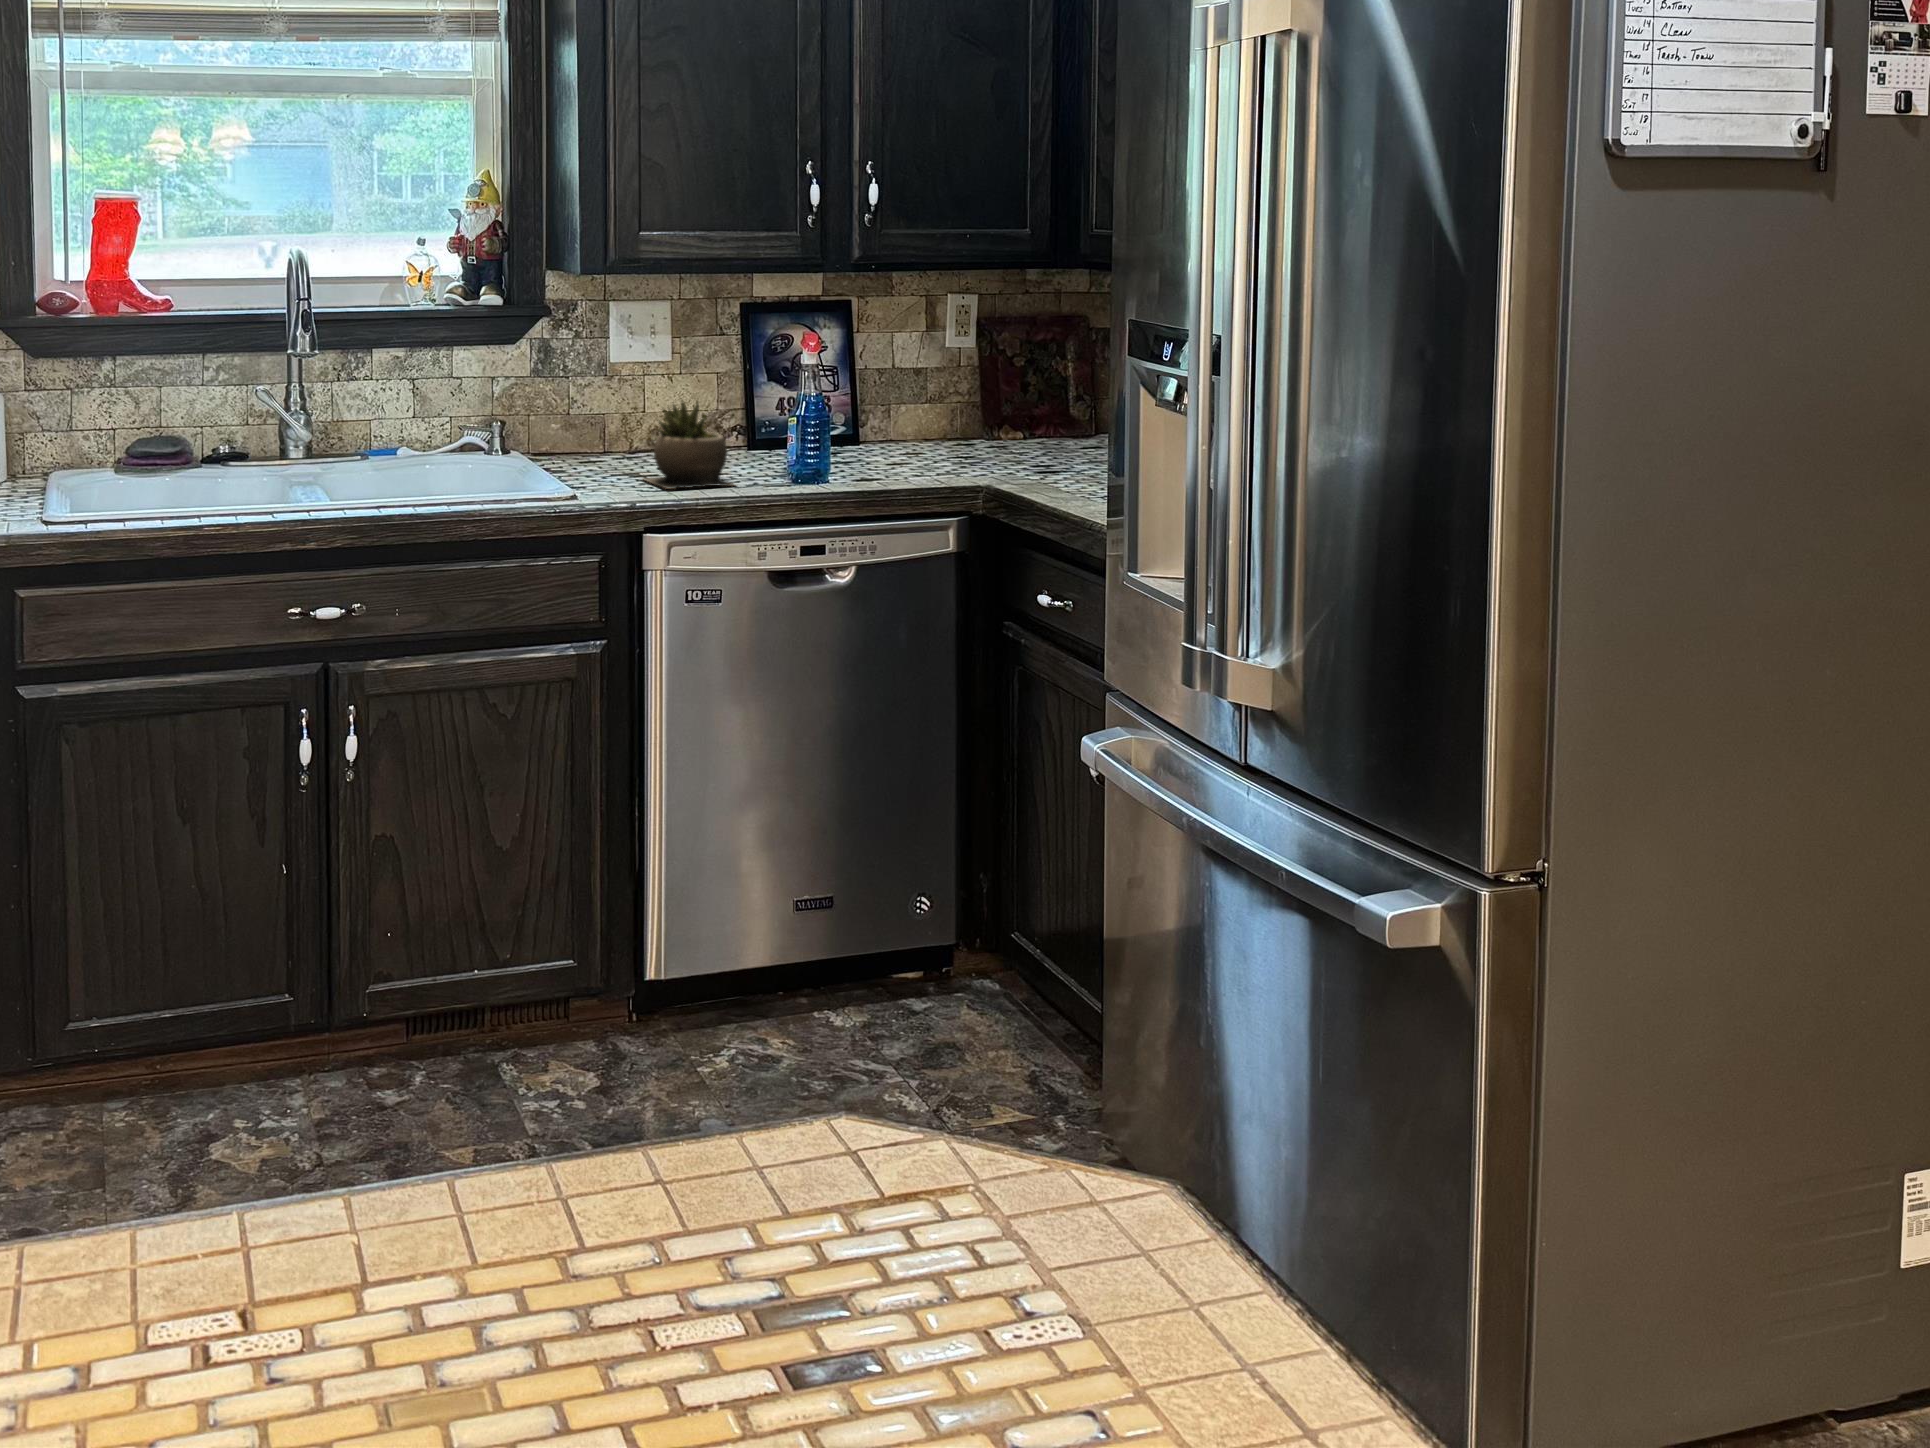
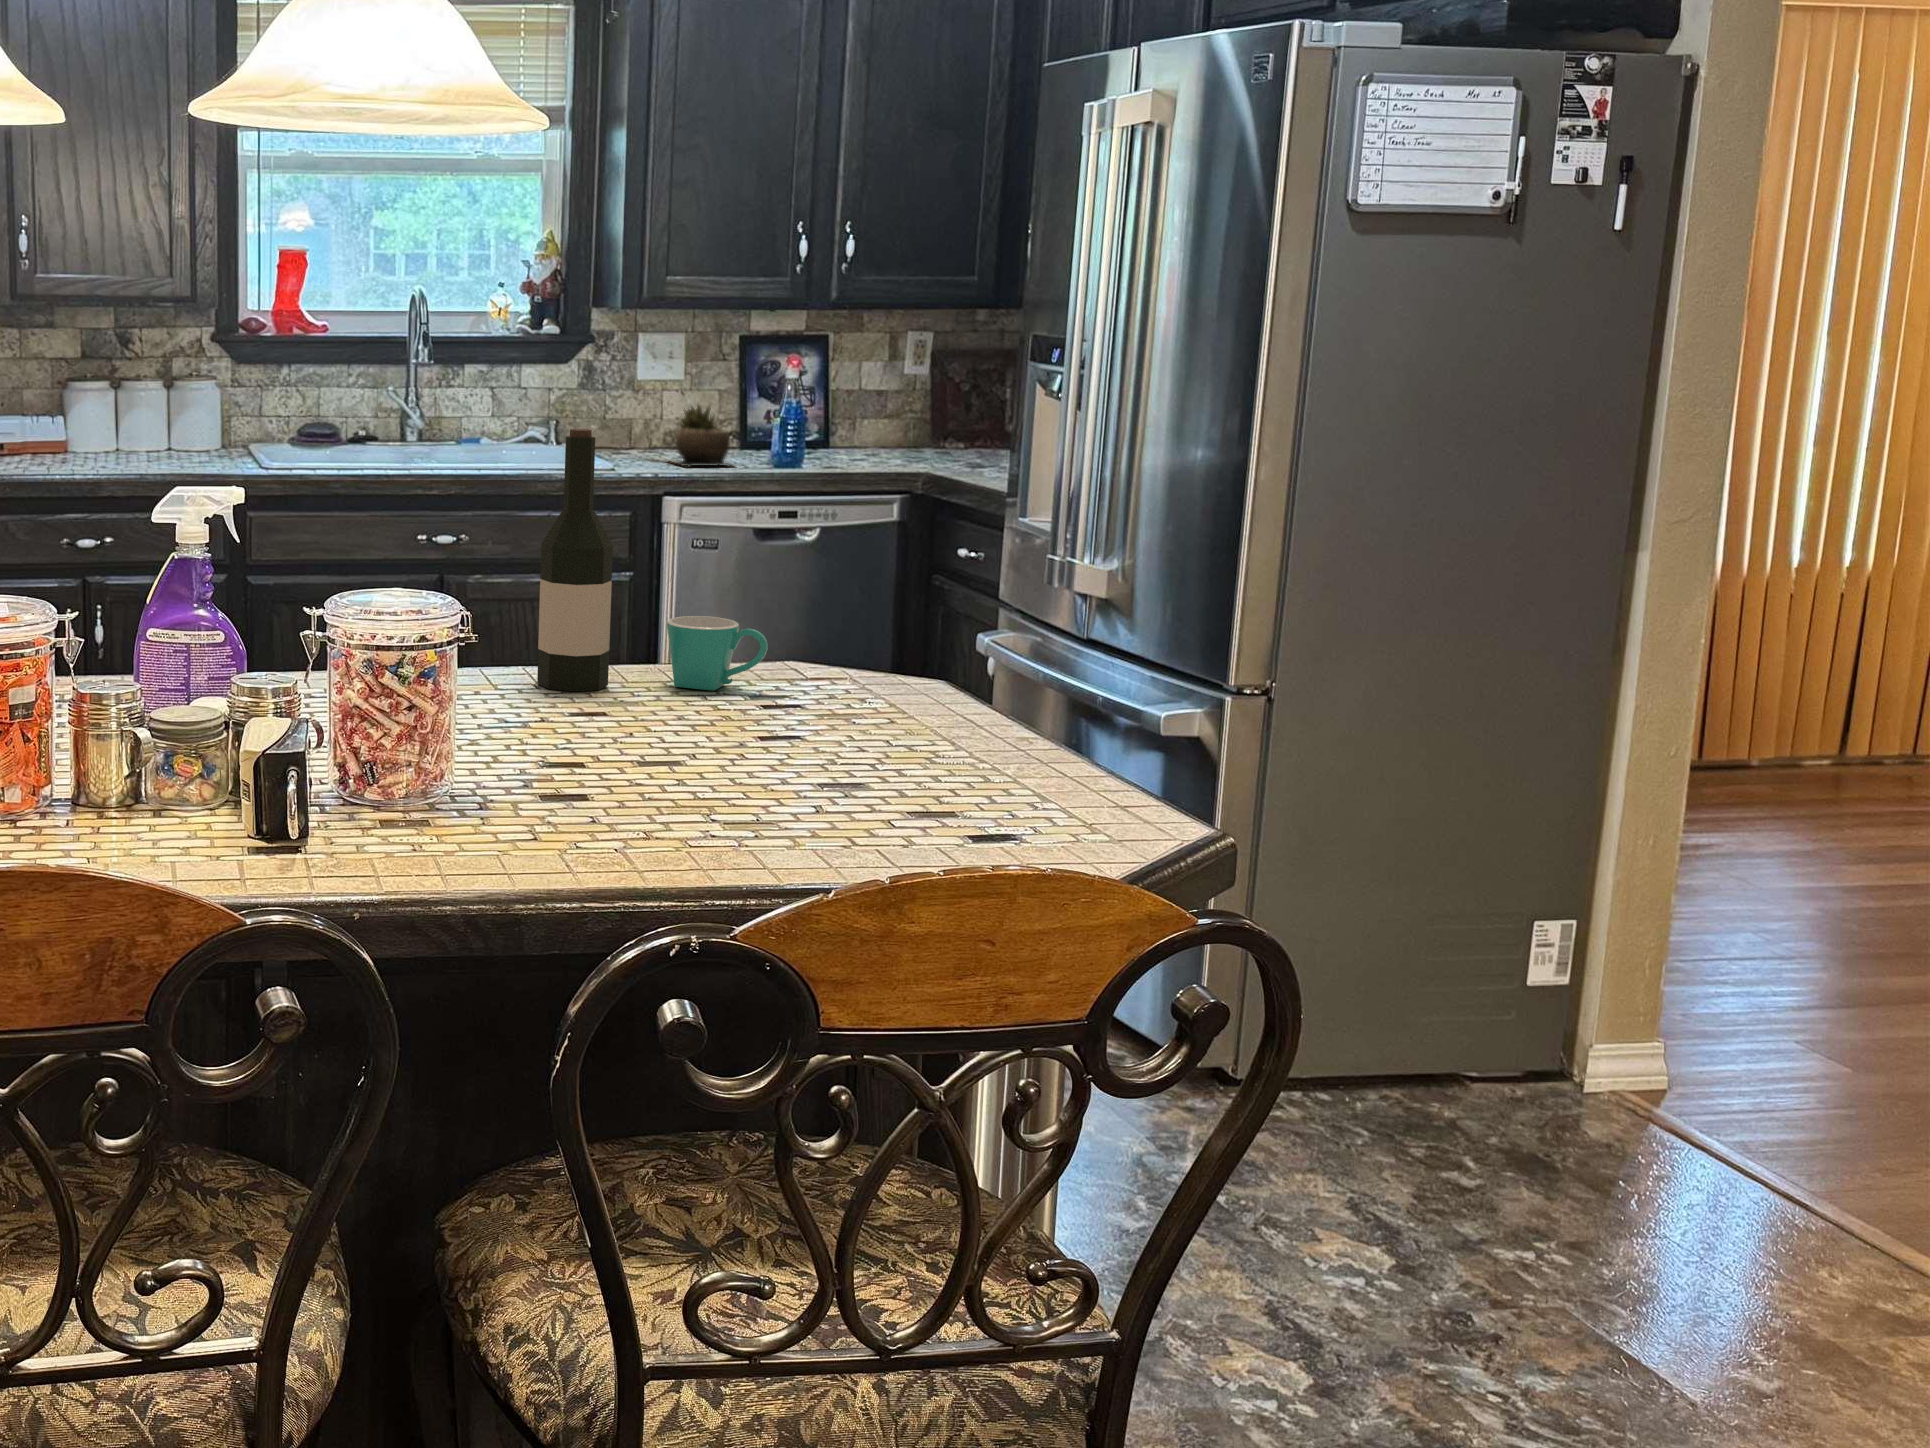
wine bottle: none [213,703,391,1360] -> present [537,429,613,692]
mug: none [529,1094,763,1305] -> present [667,616,768,690]

